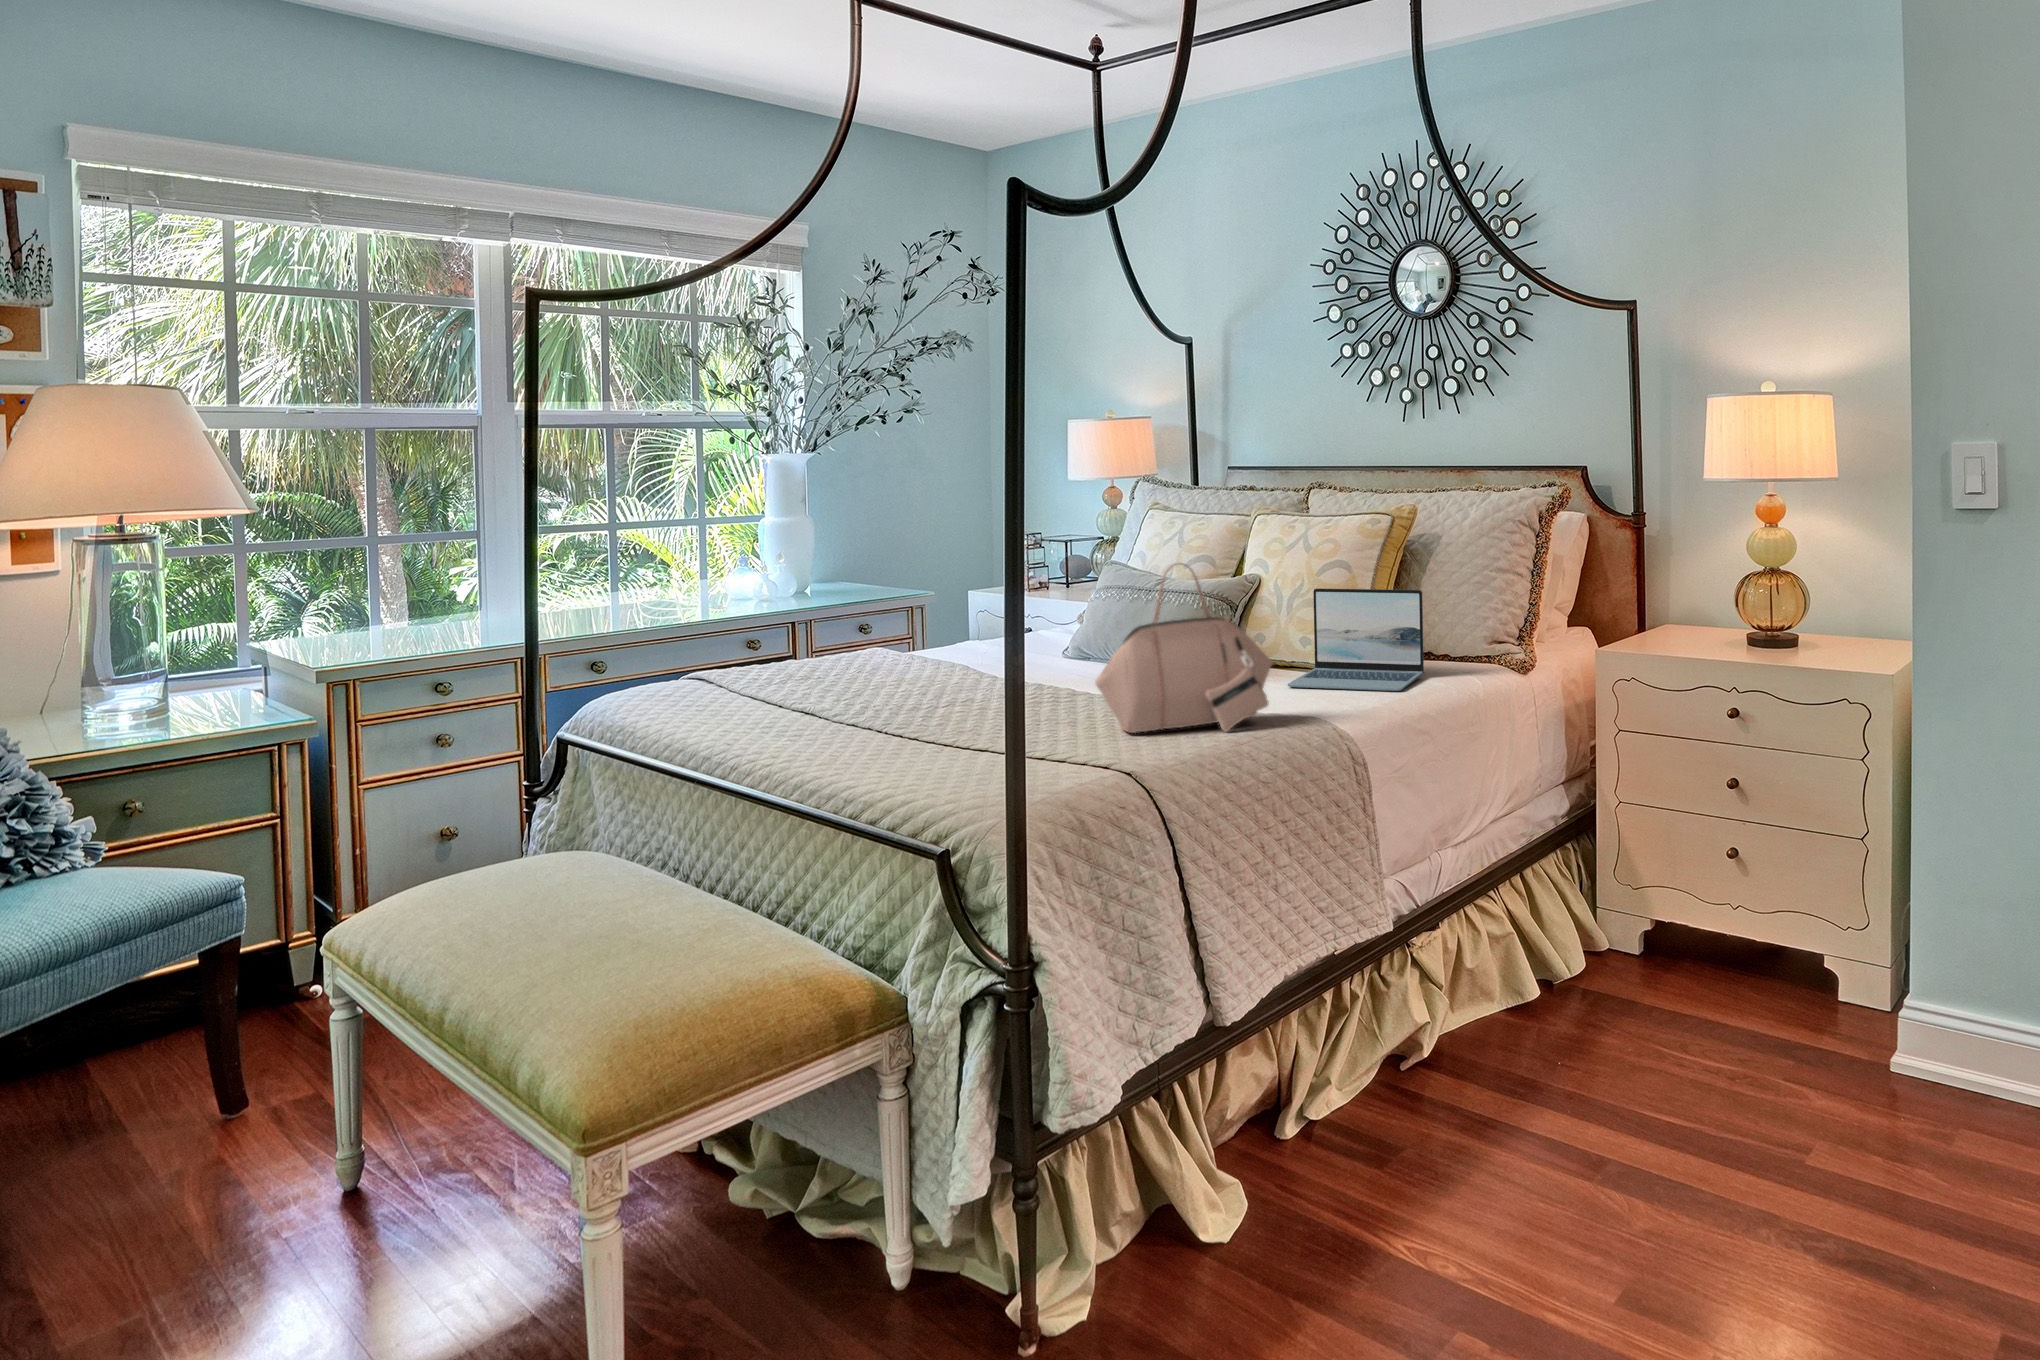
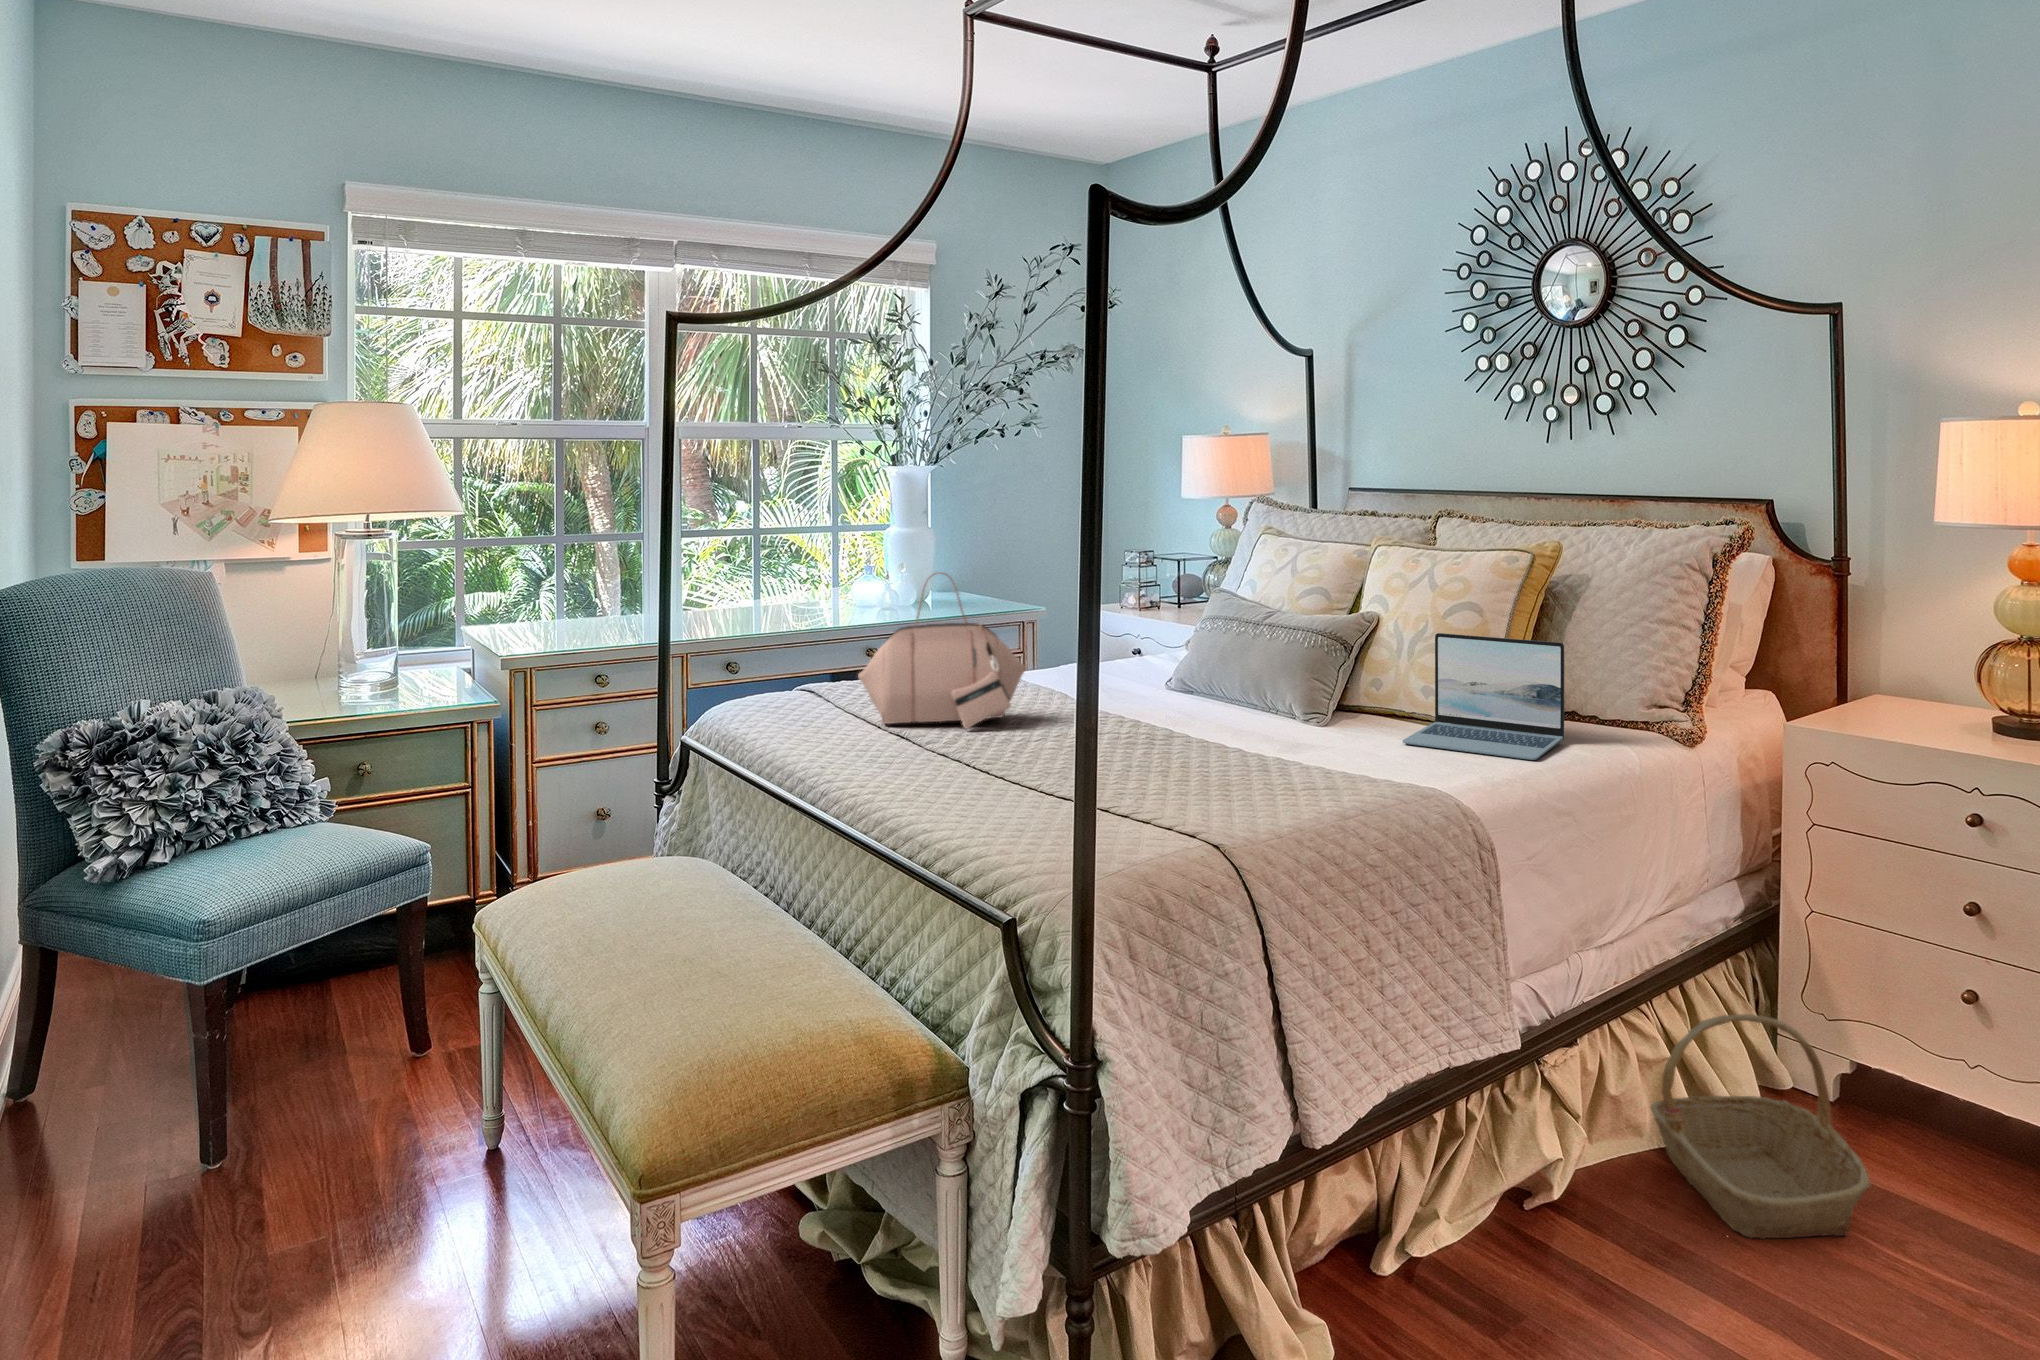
handbag: present [1095,564,1272,733] -> present [858,572,1026,729]
basket: none [1498,885,1661,1064] -> present [1651,1014,1870,1238]

